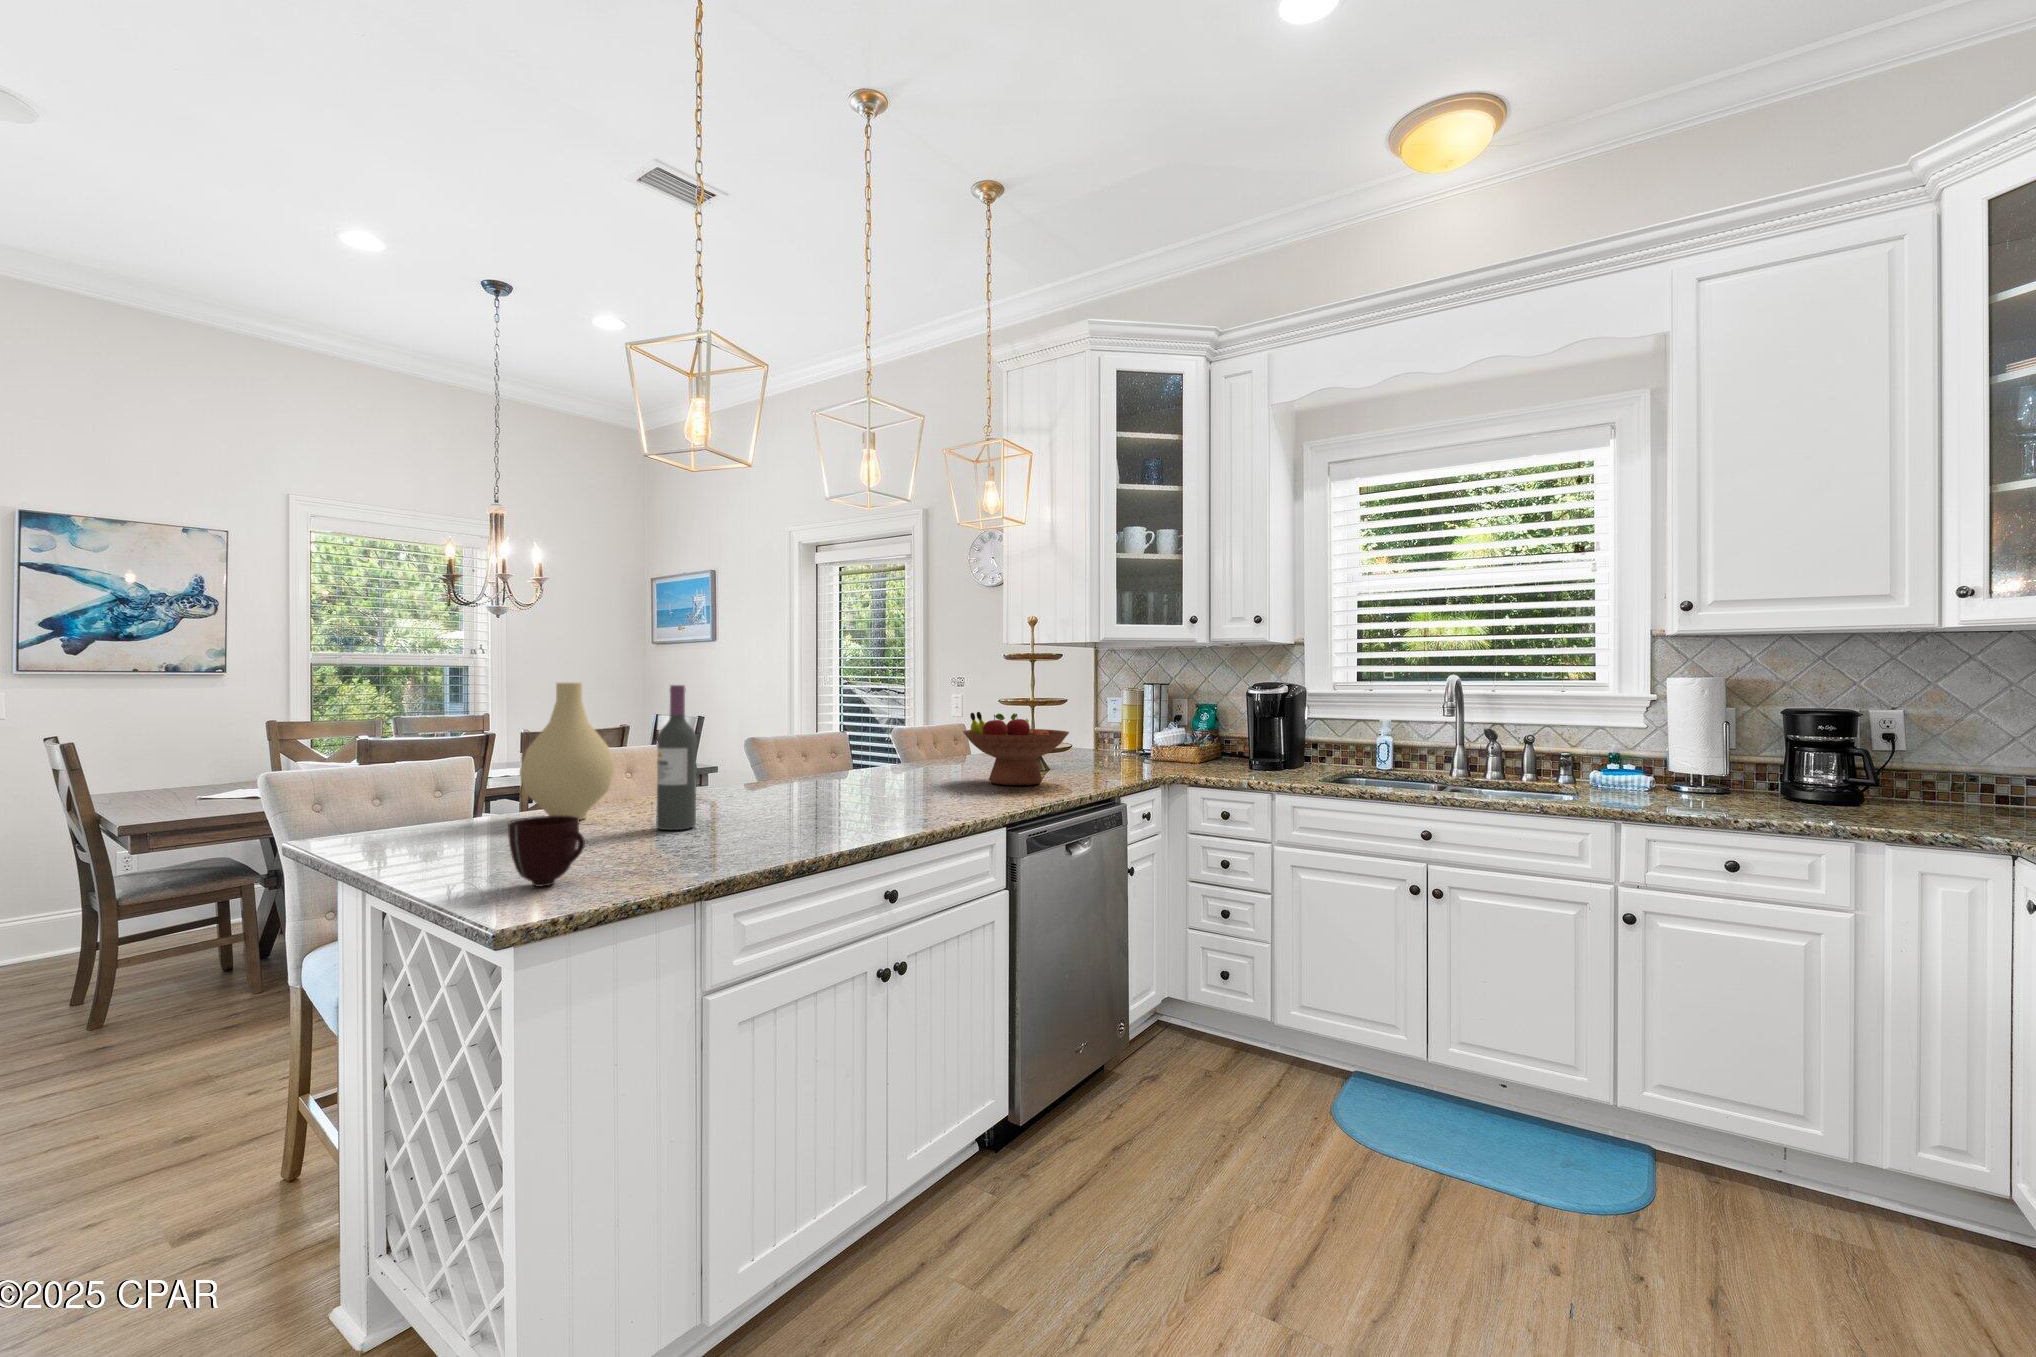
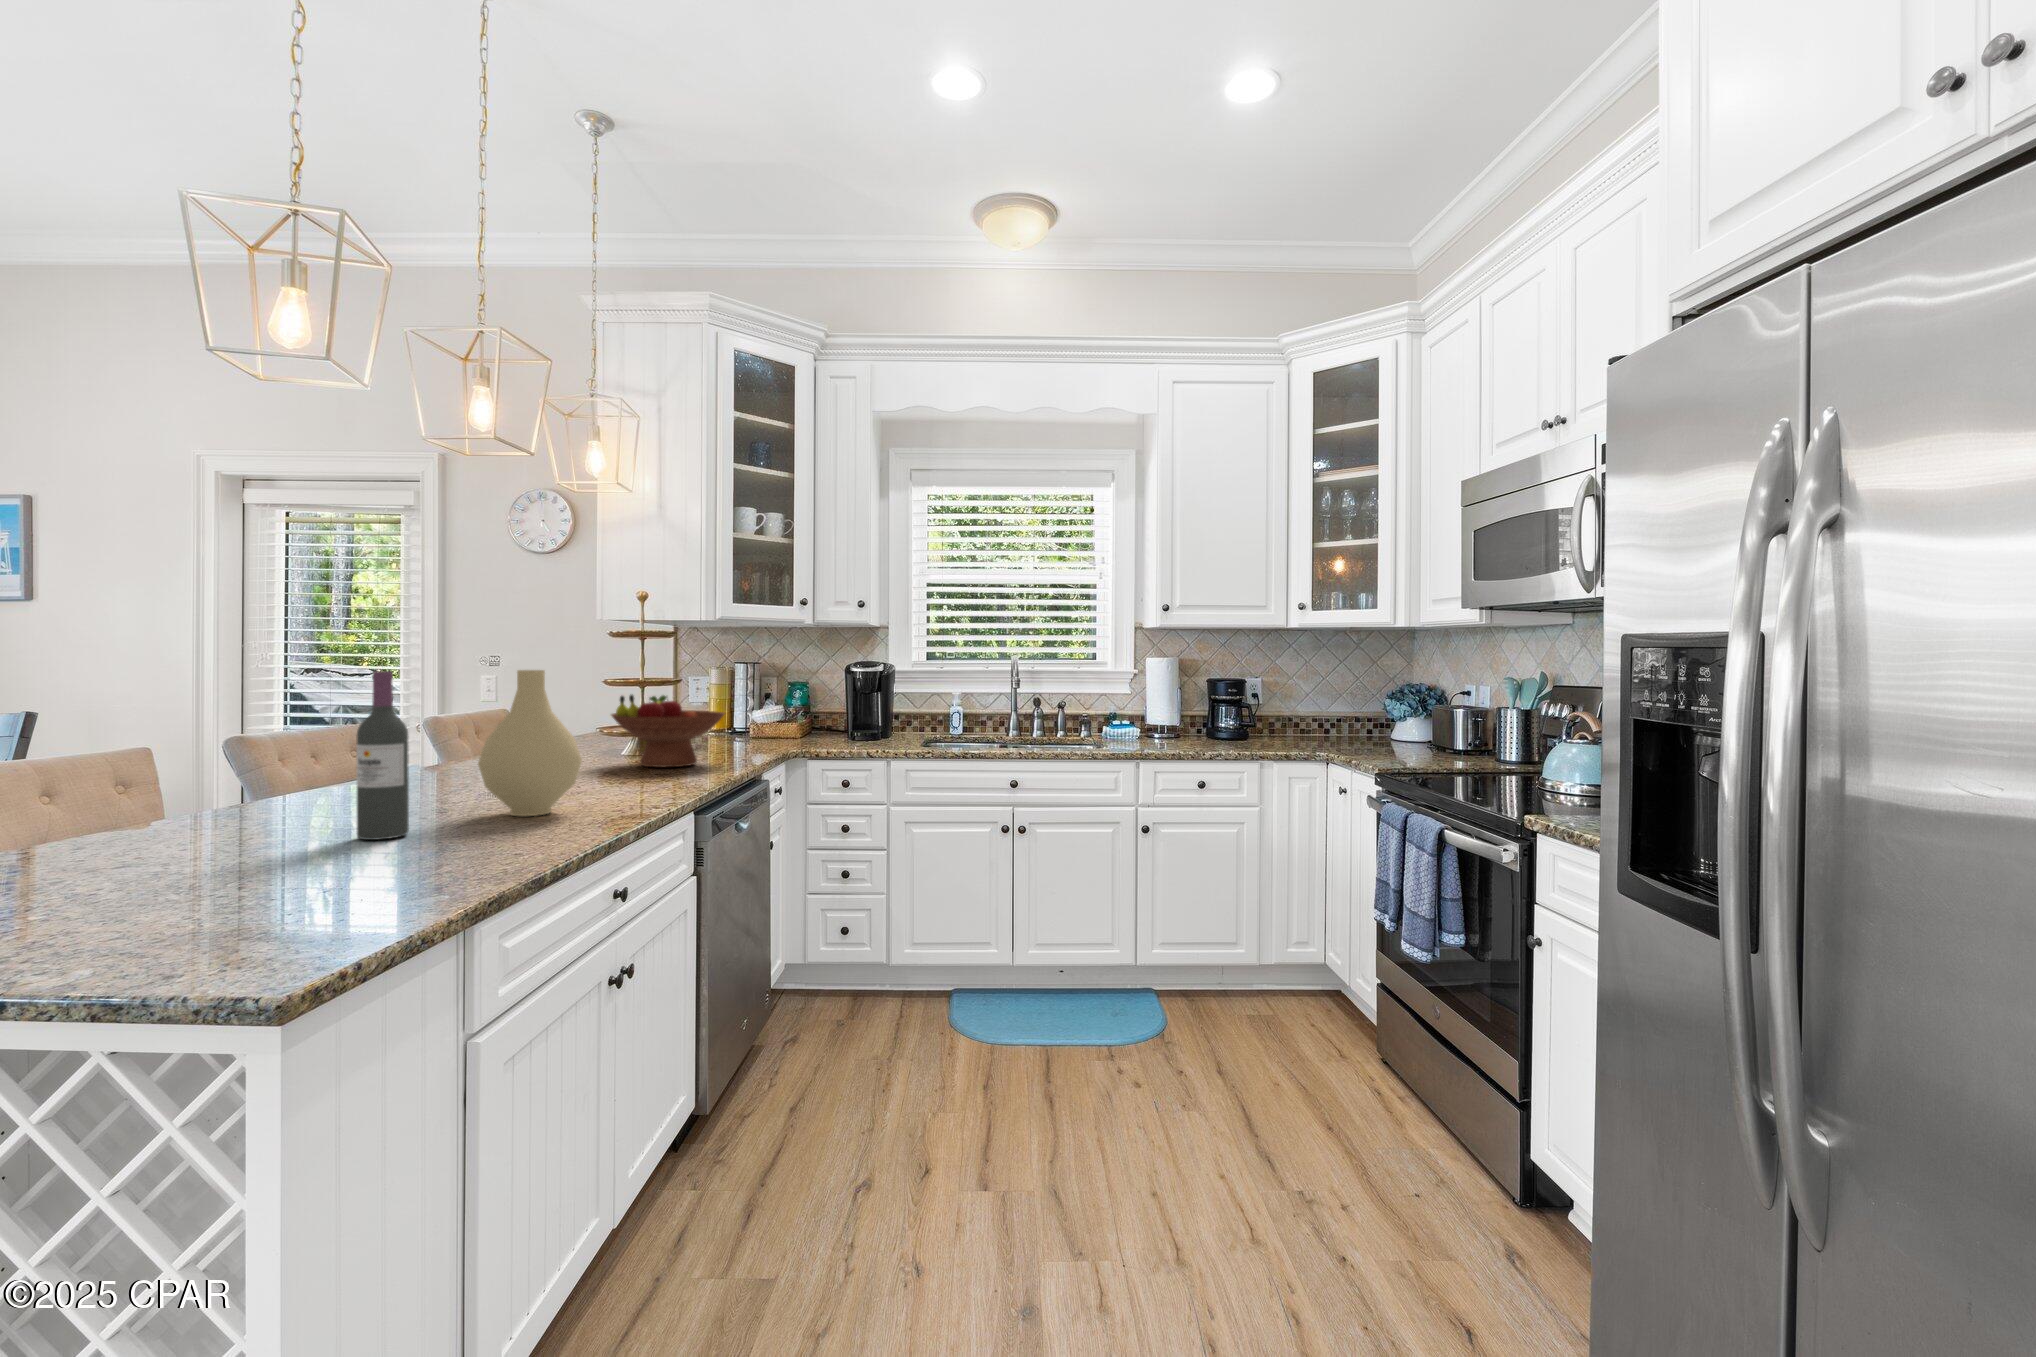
vase: present [520,683,615,820] -> present [478,670,582,816]
mug: present [508,816,585,887] -> none [332,822,445,902]

